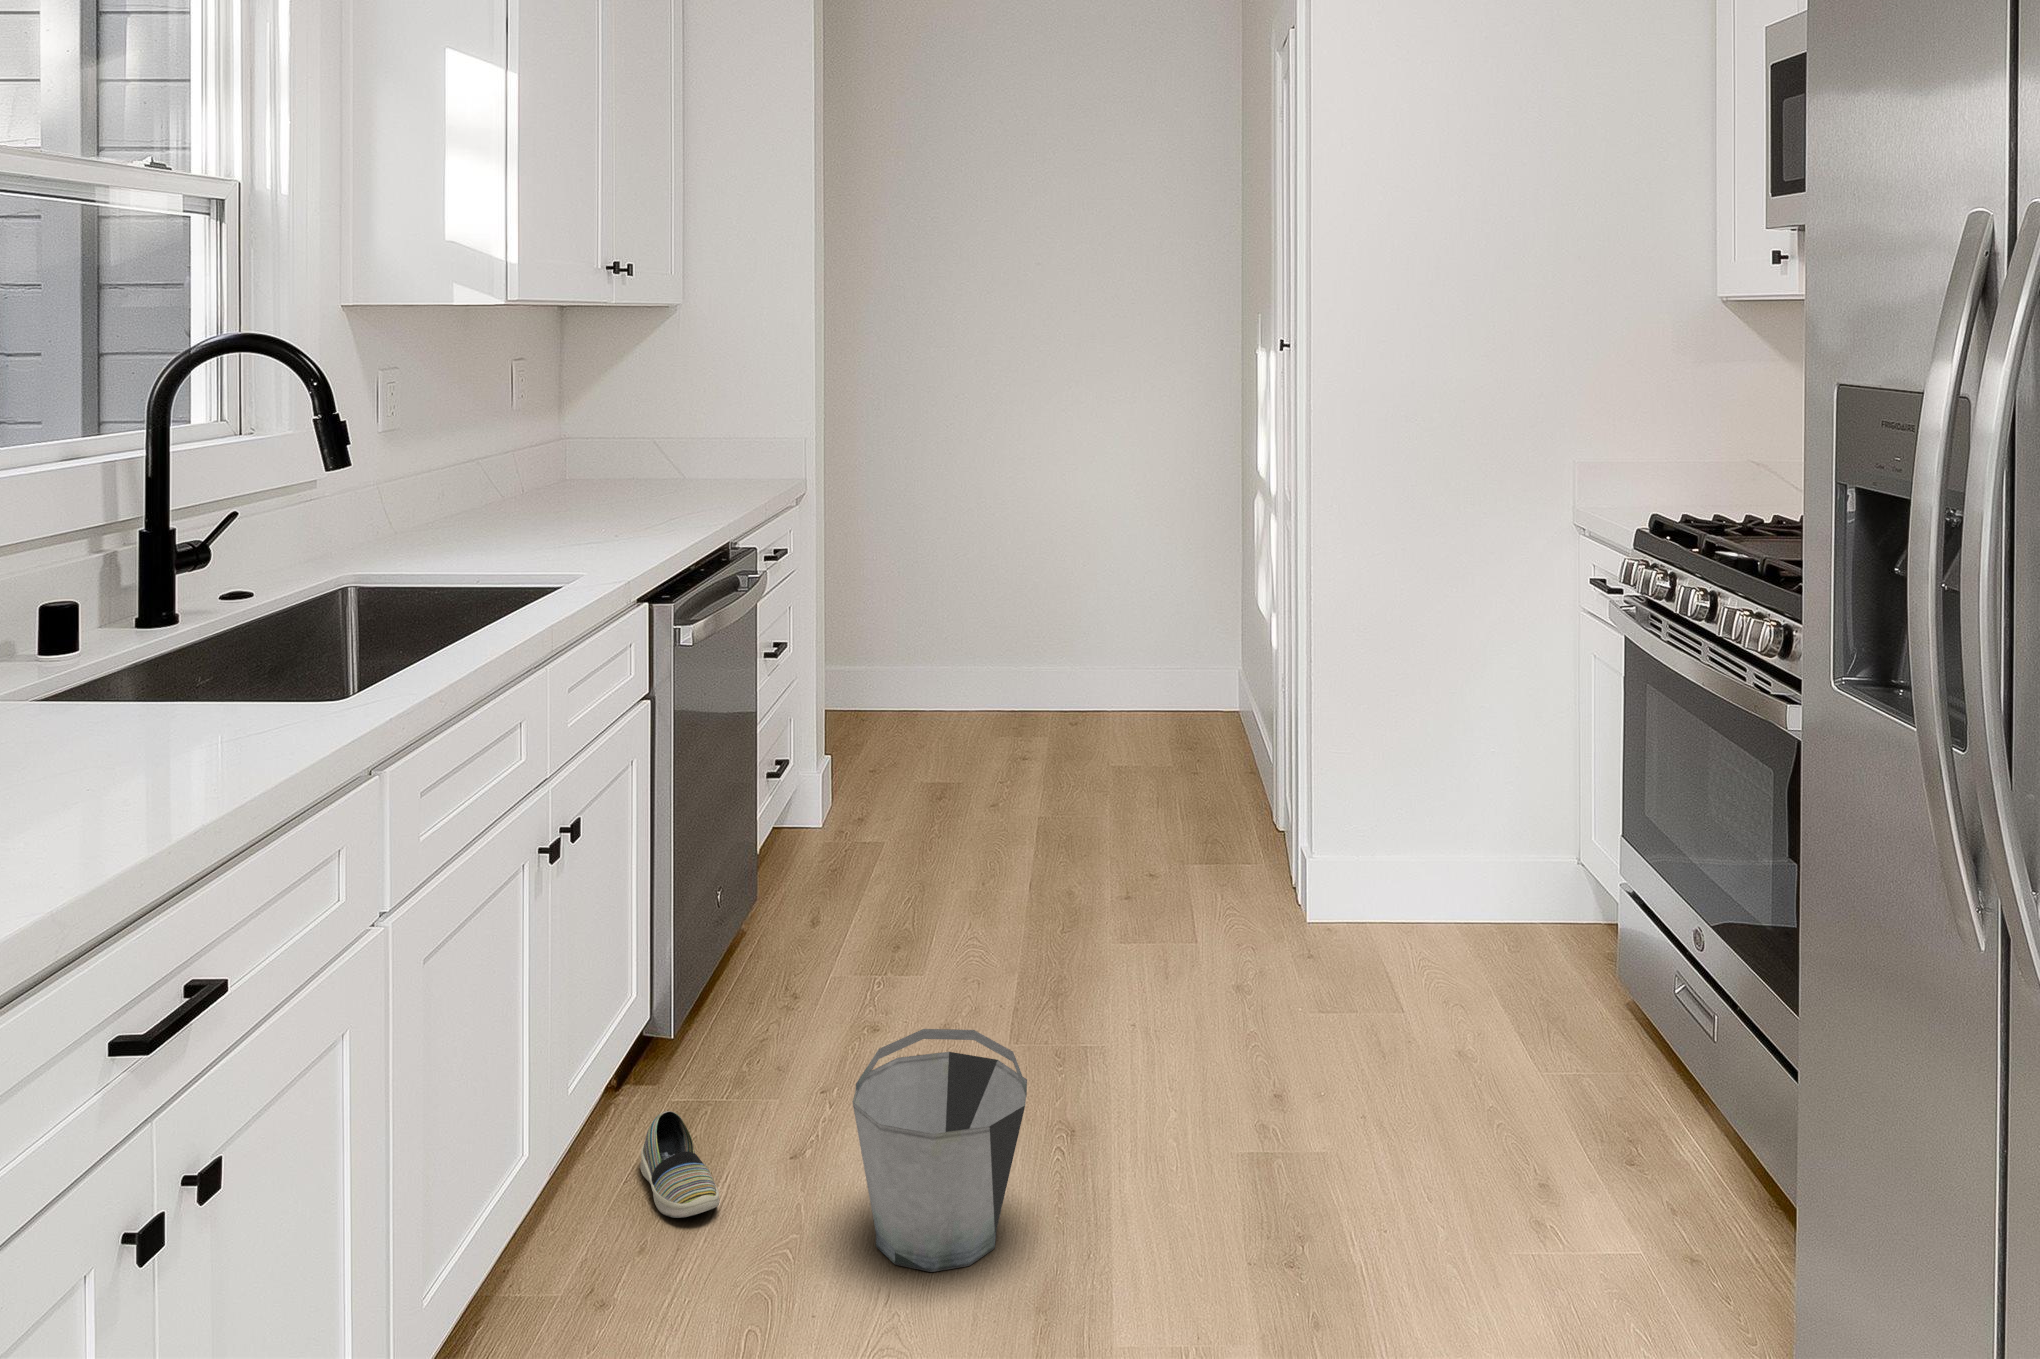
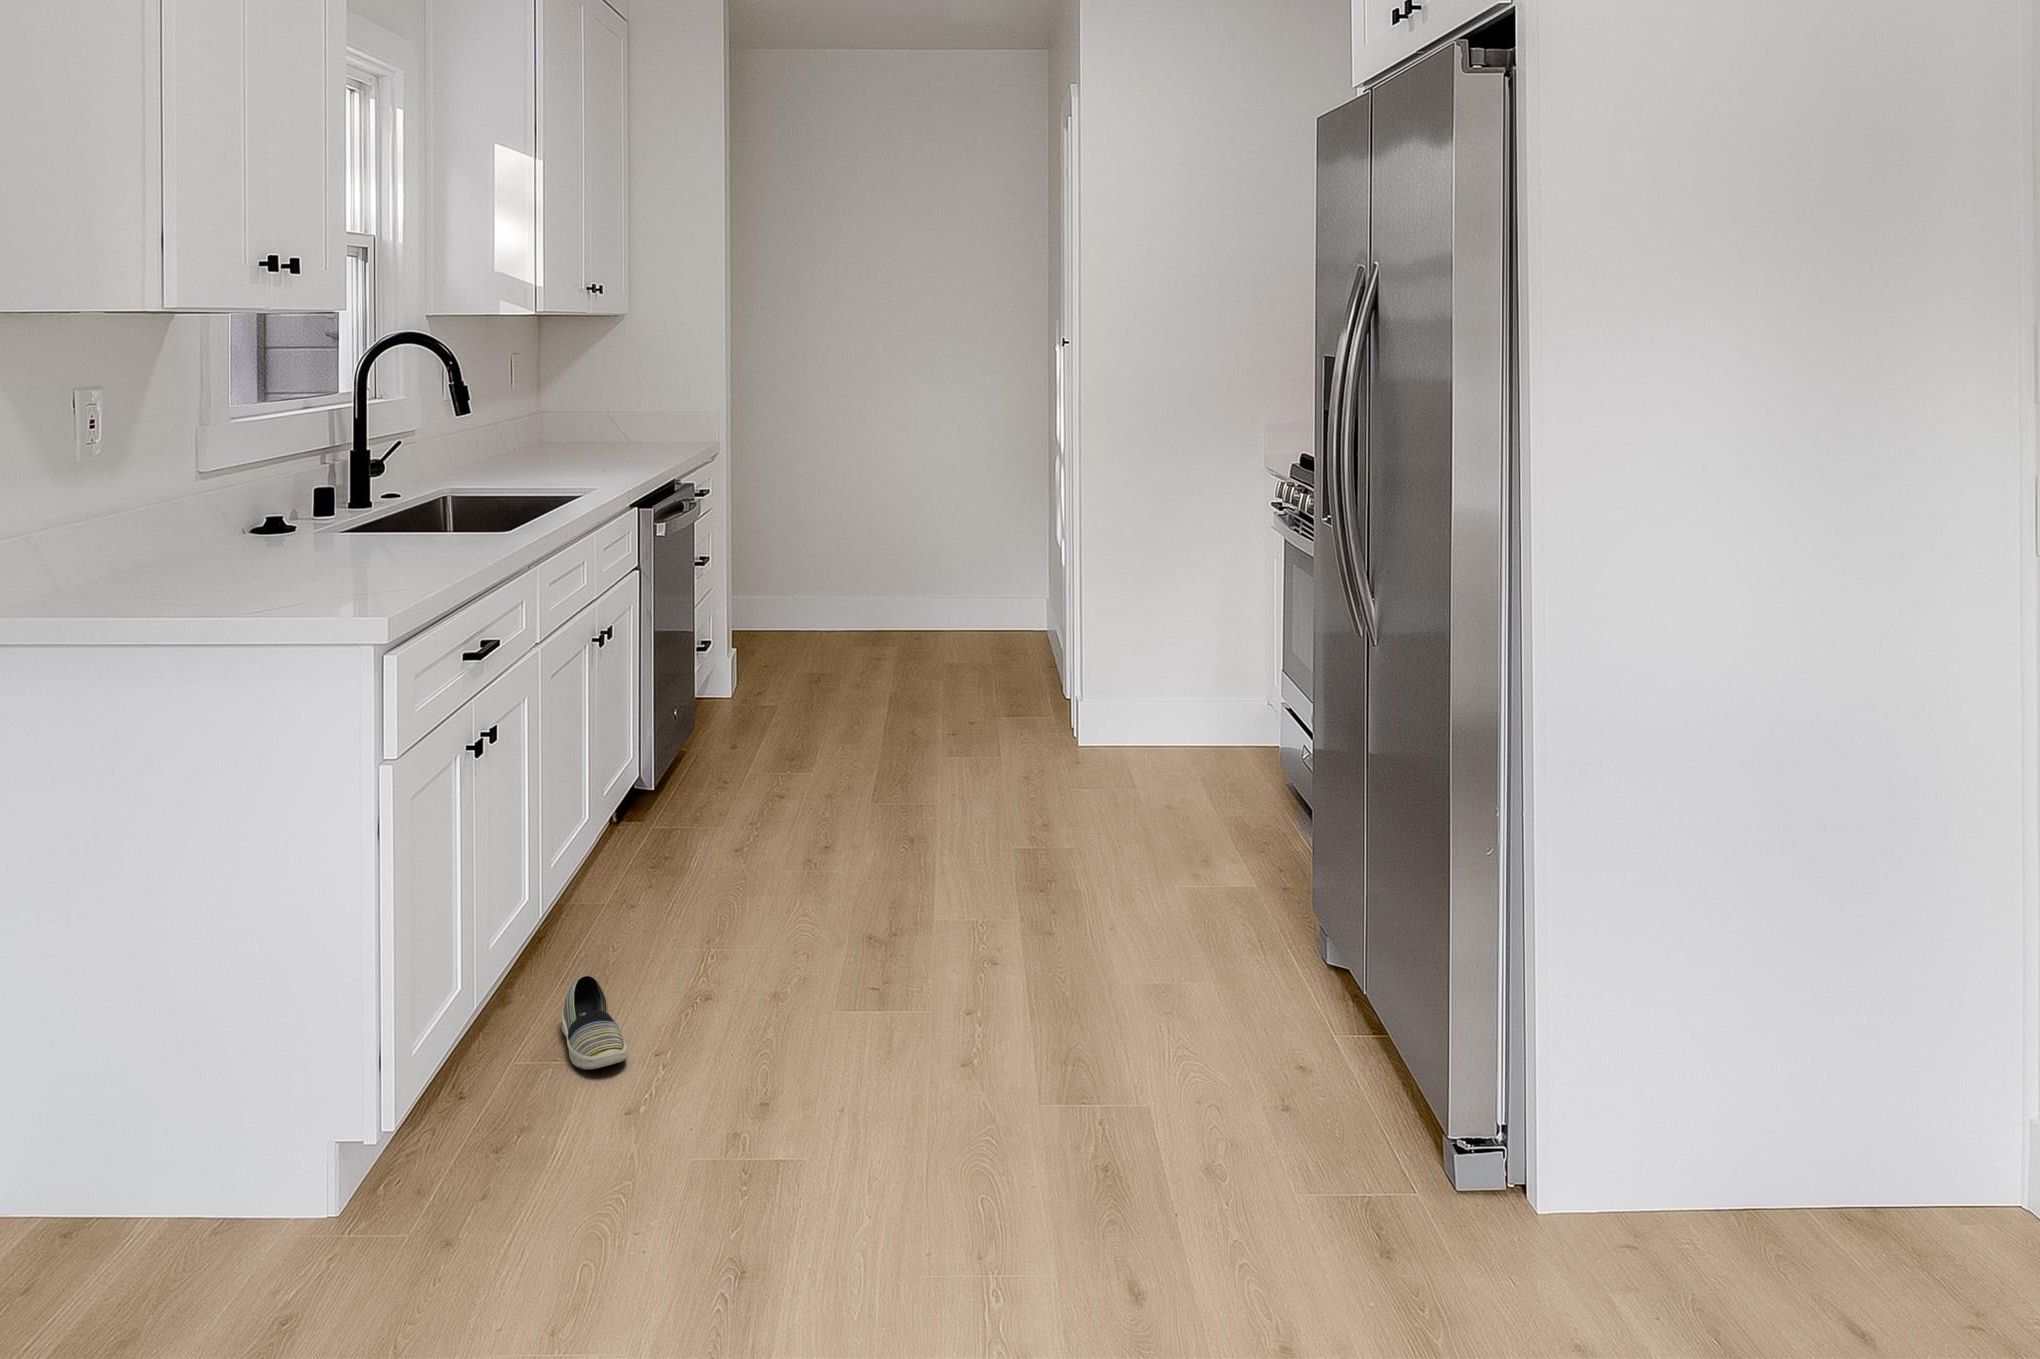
bucket: present [852,1029,1027,1272] -> none [738,899,906,1122]

